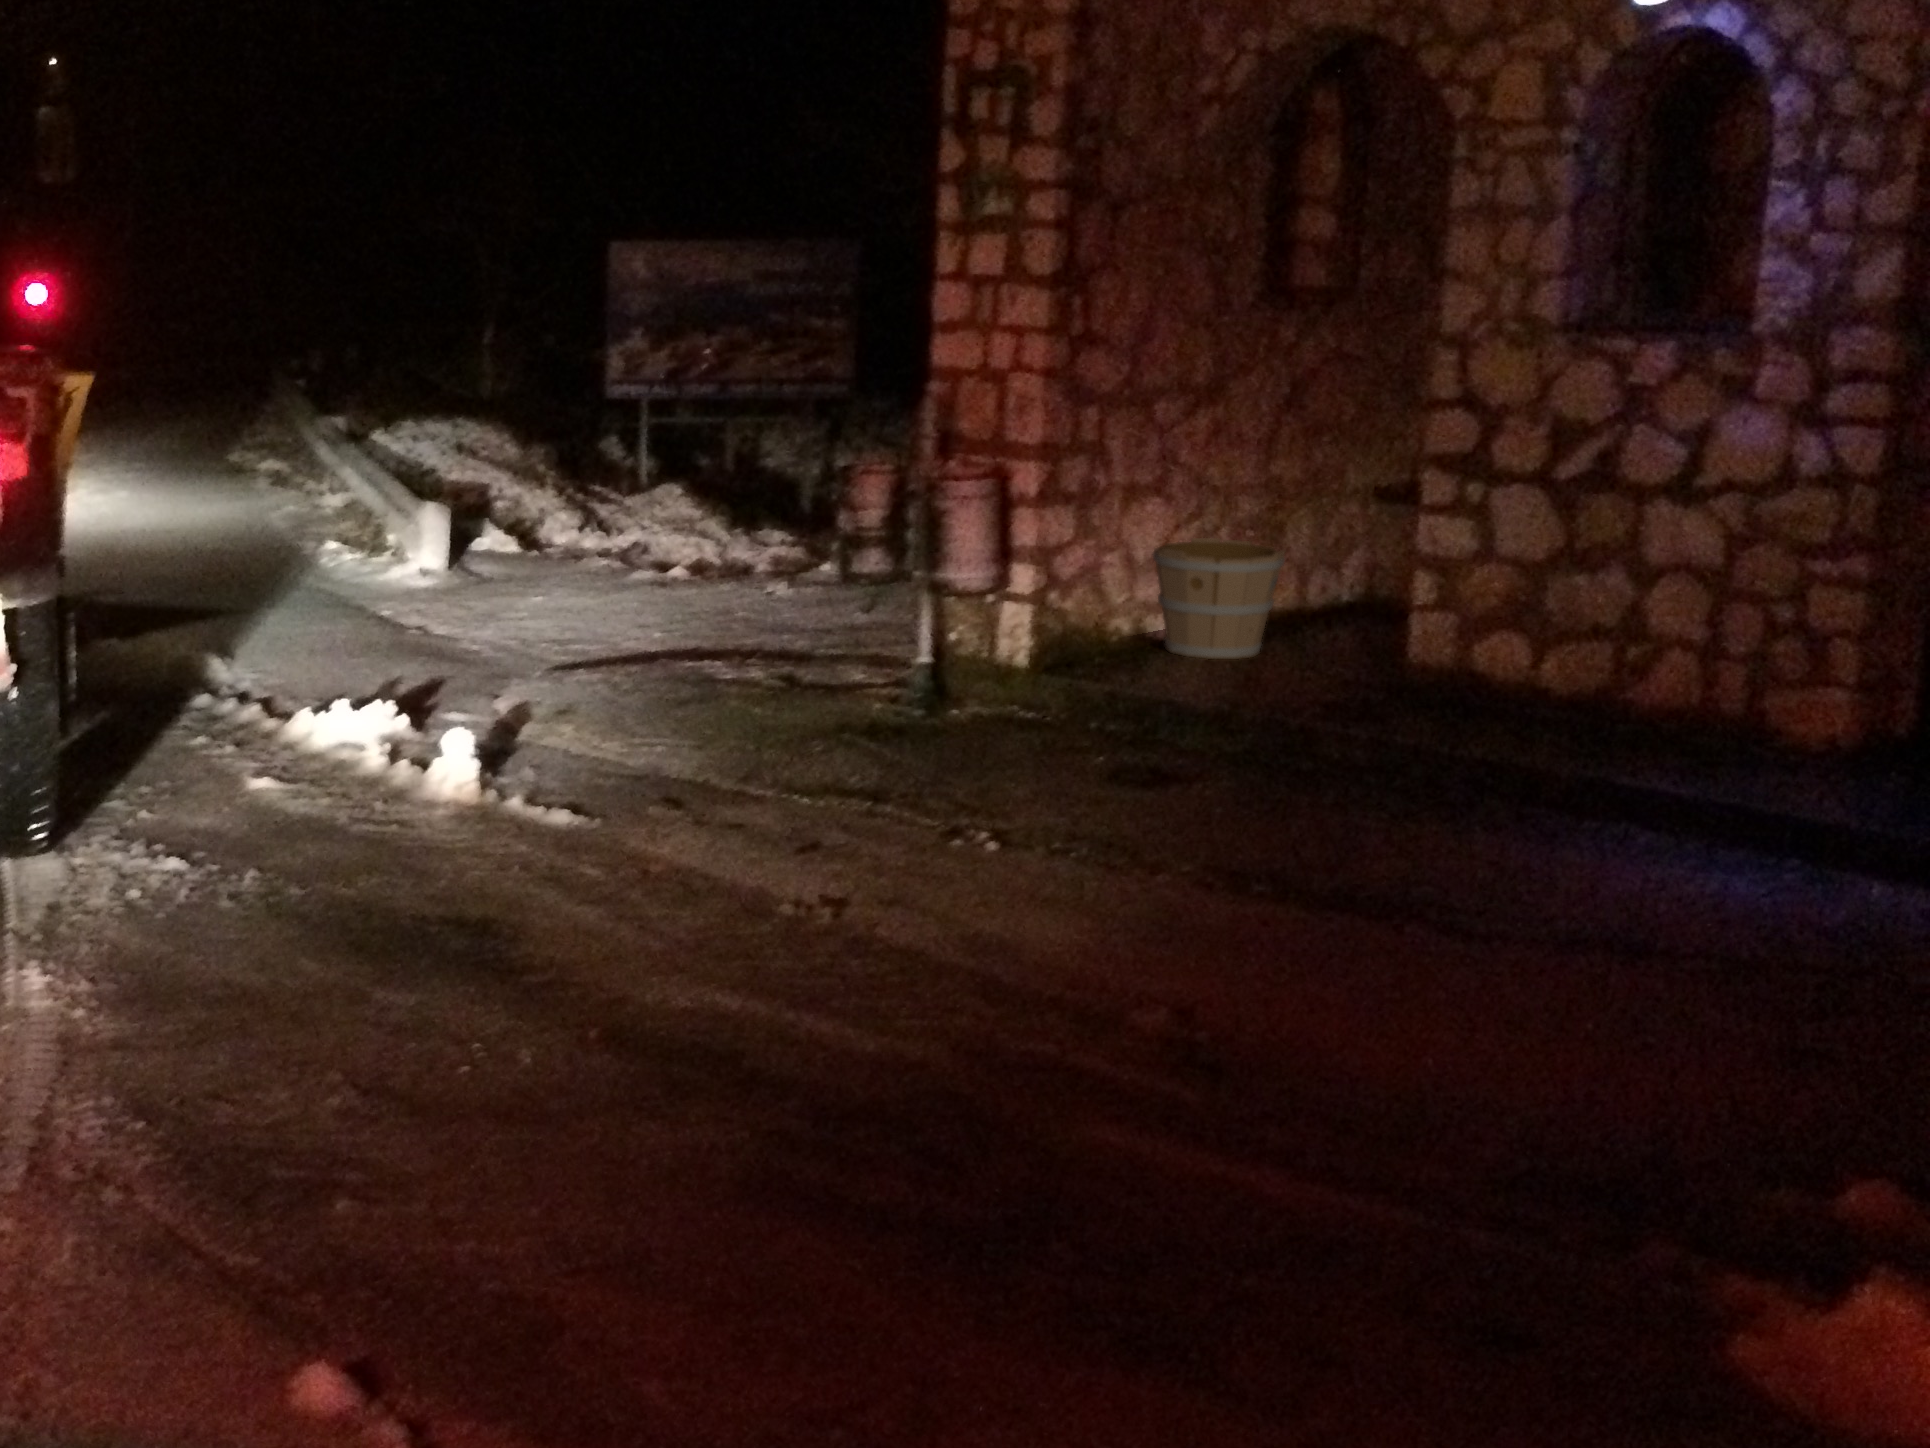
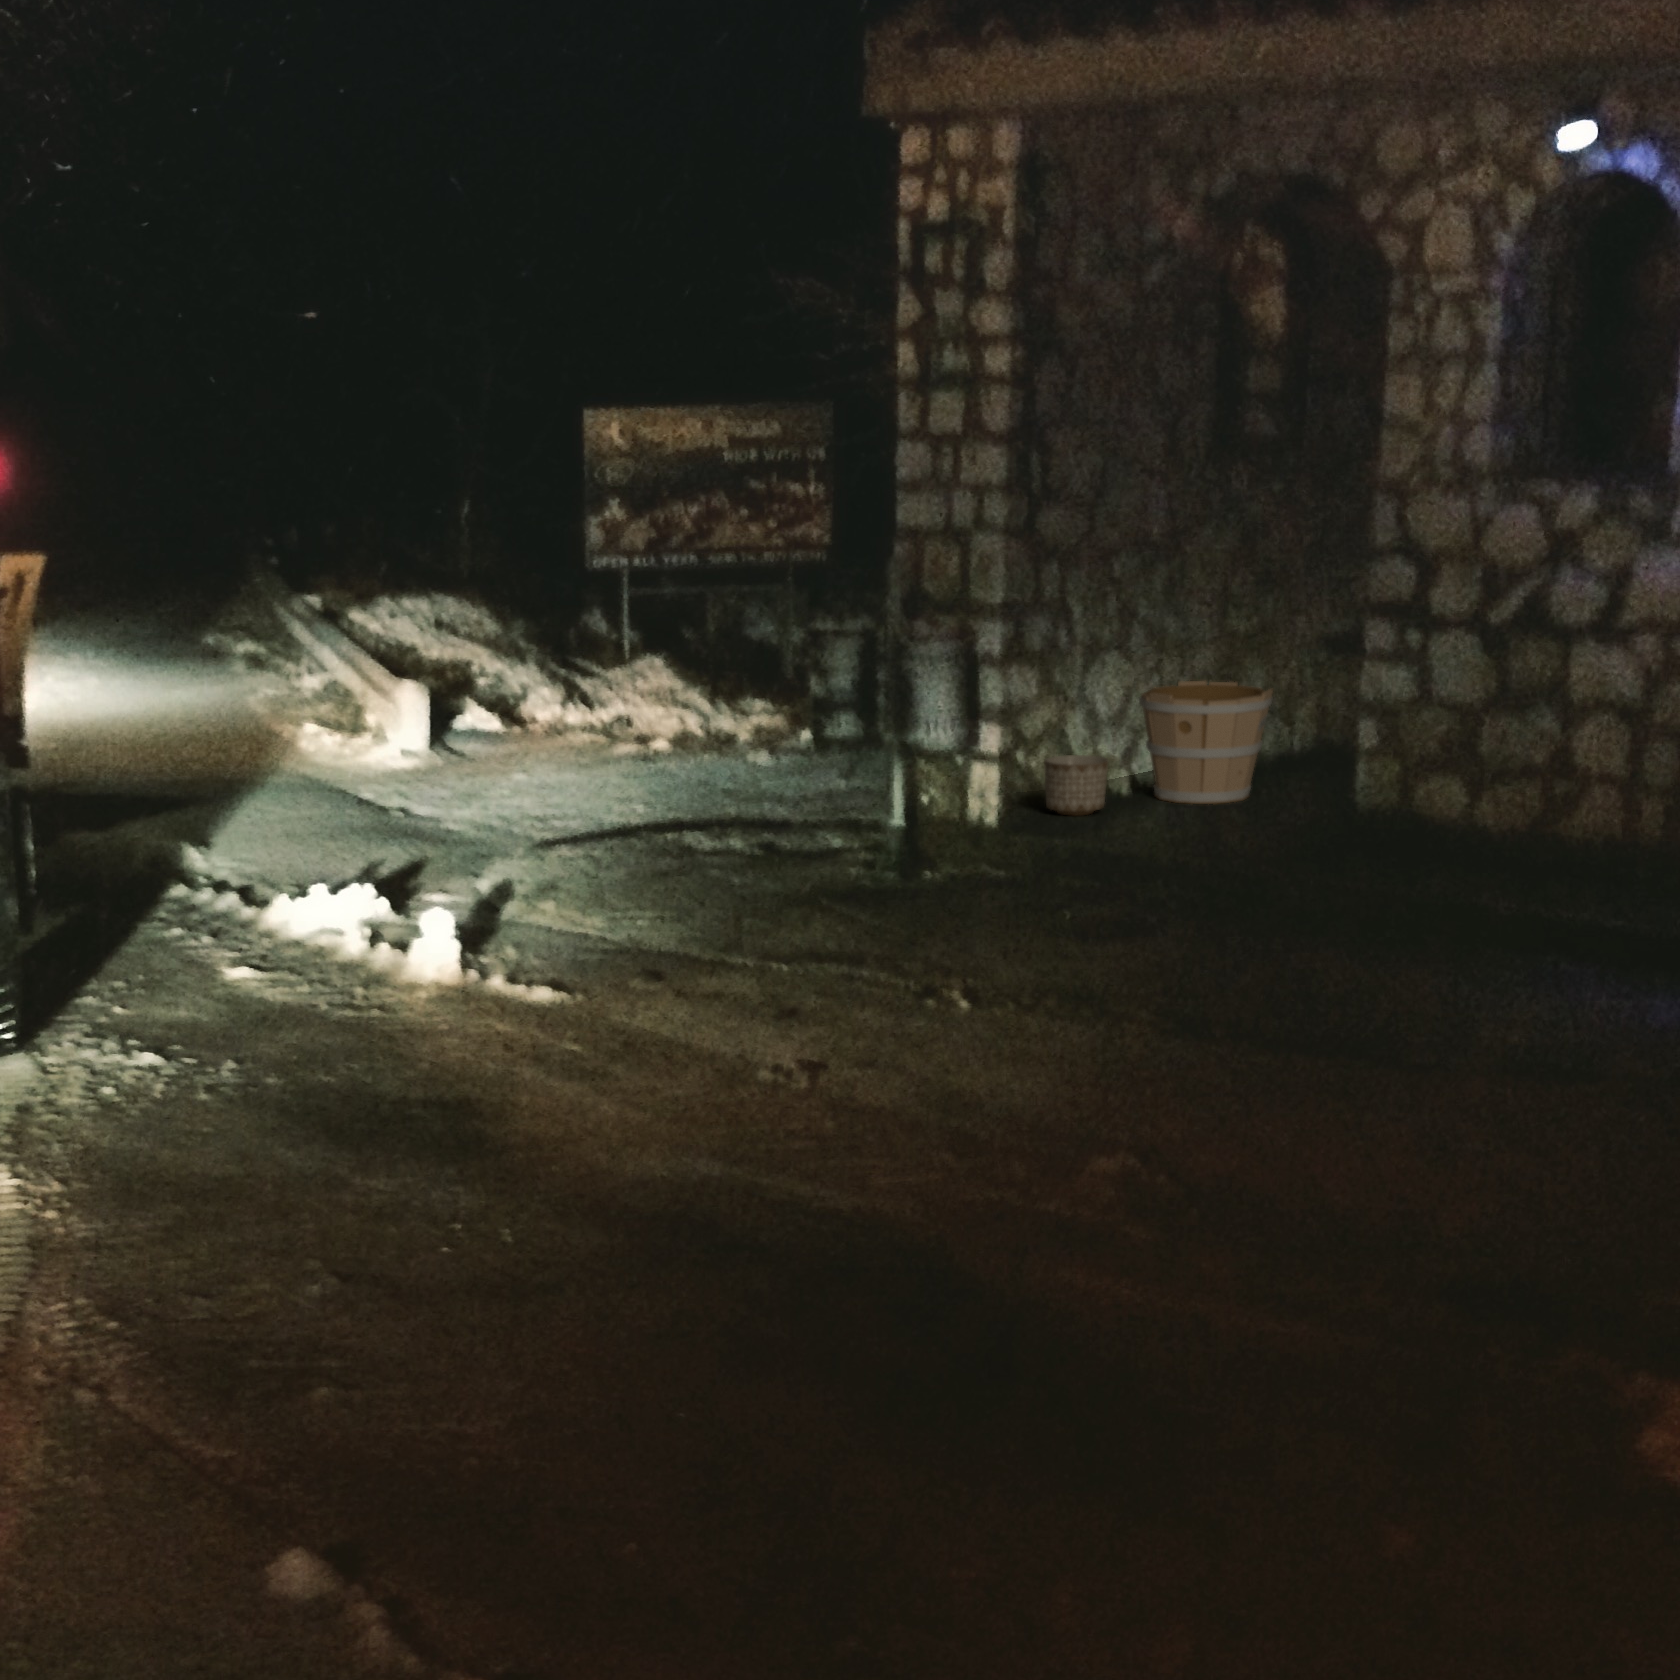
planter: none [1056,606,1120,665] -> present [1044,755,1108,815]

